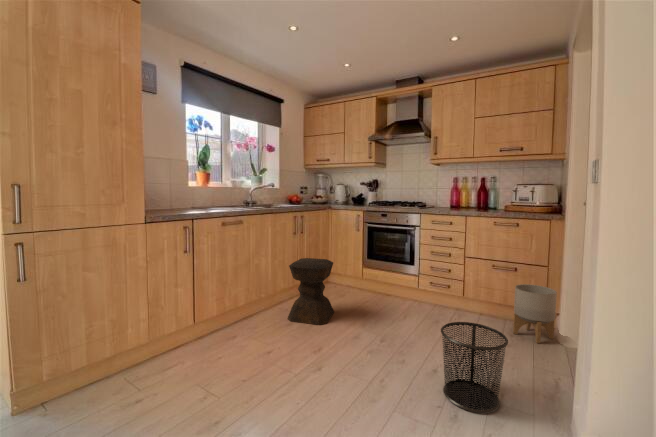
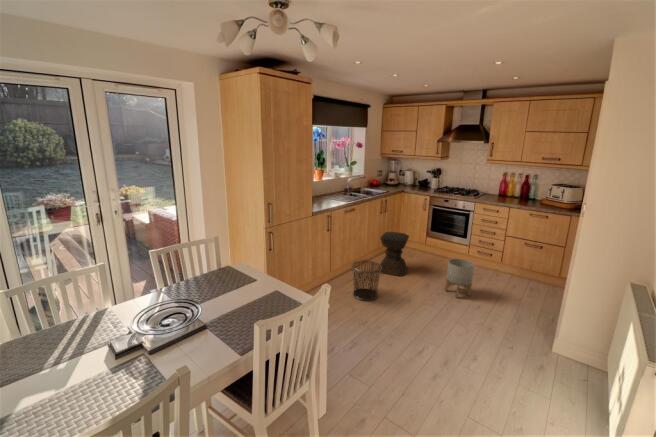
planter: present [513,284,557,343] -> present [445,258,474,298]
waste bin: present [441,322,508,413] -> present [353,260,382,301]

